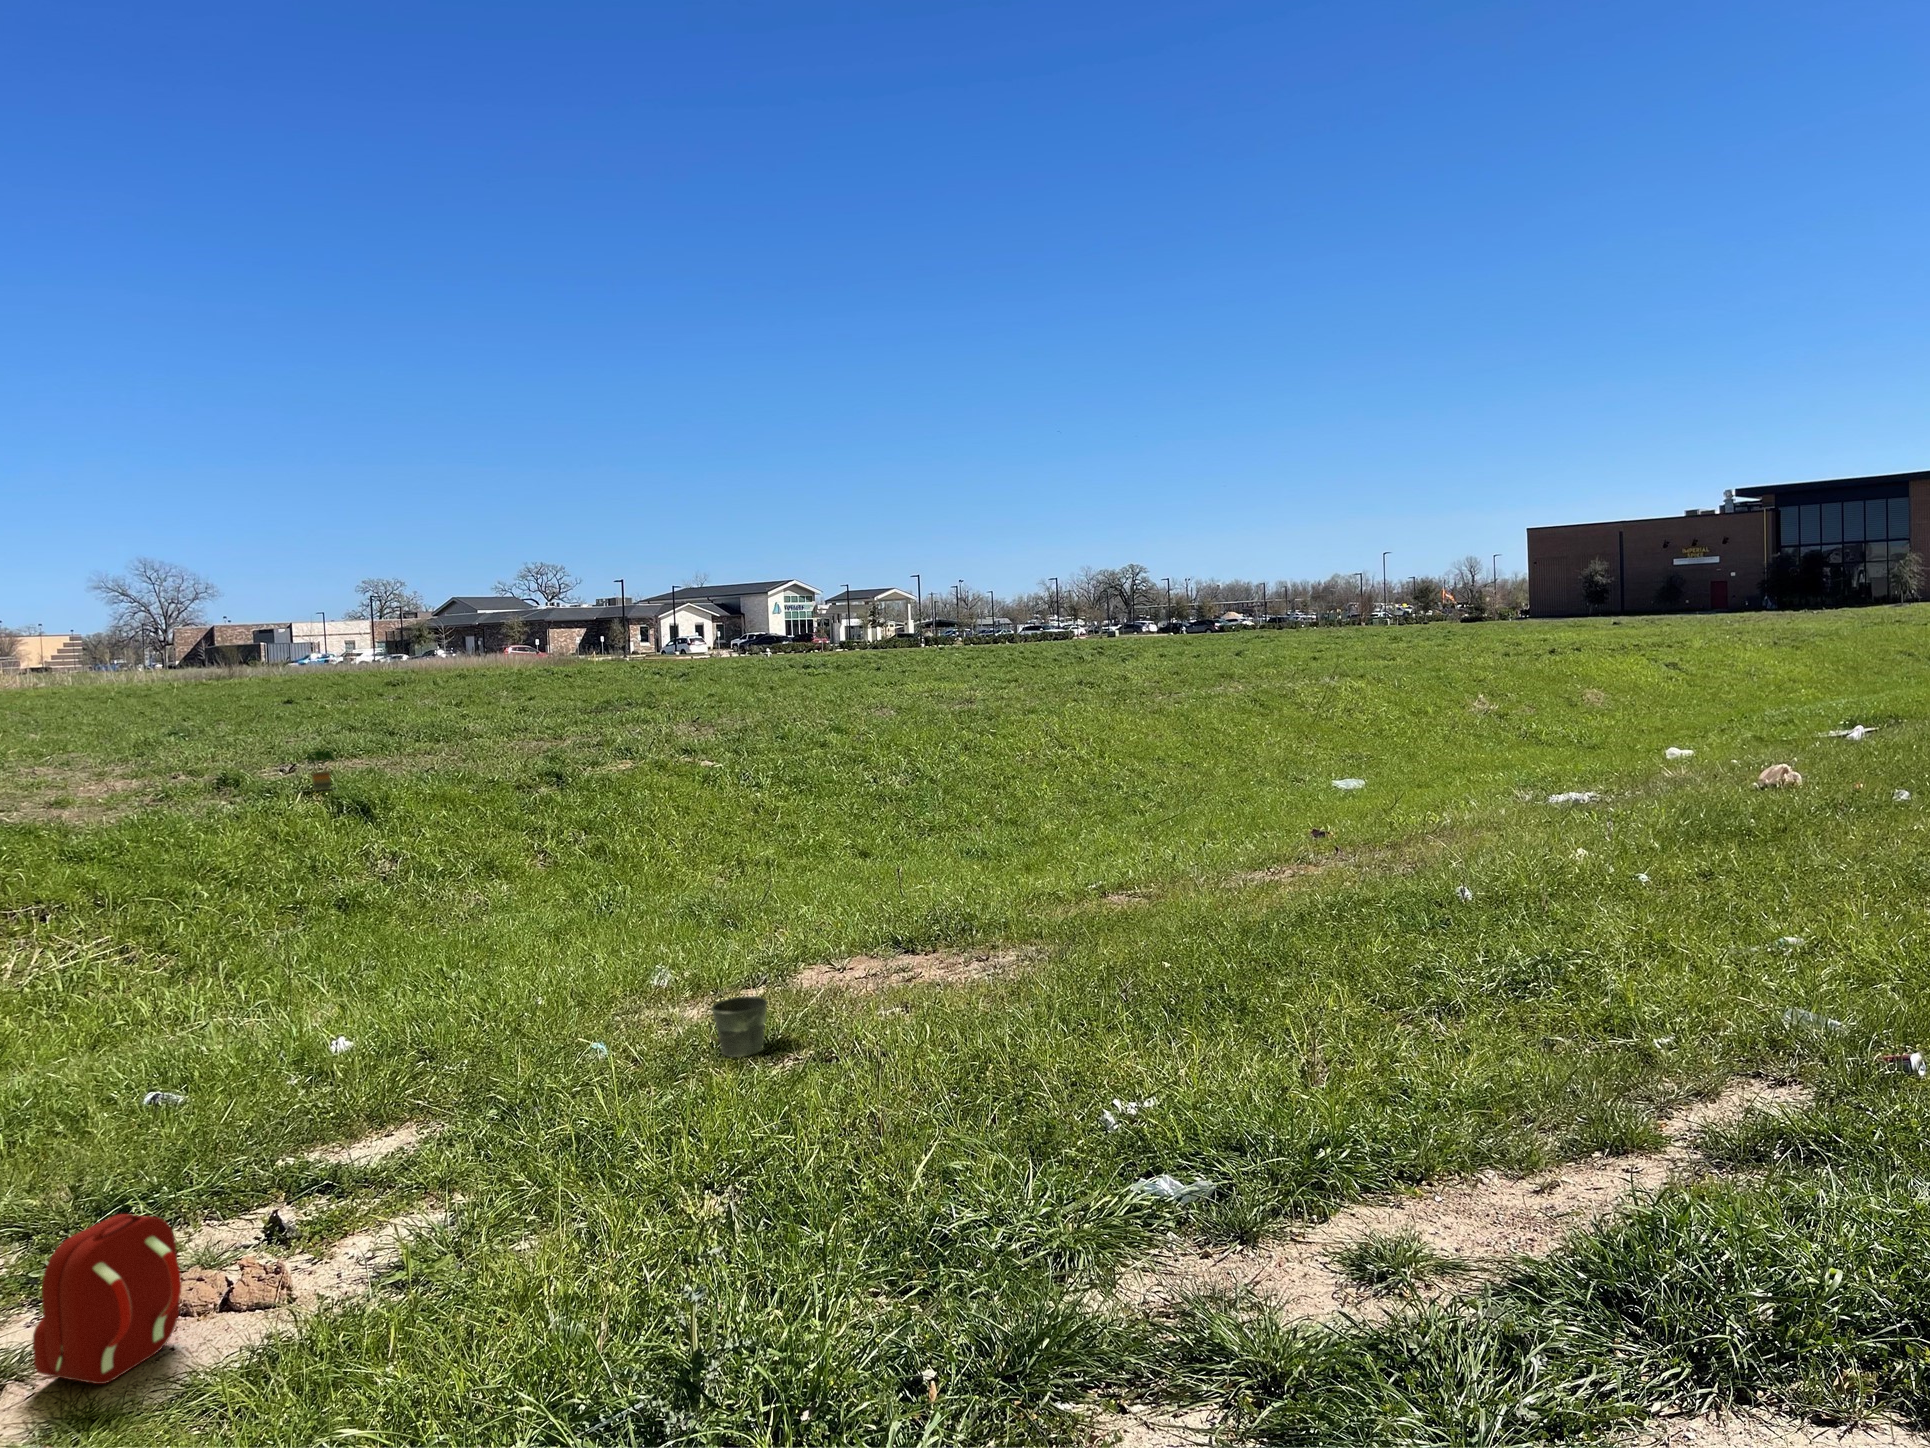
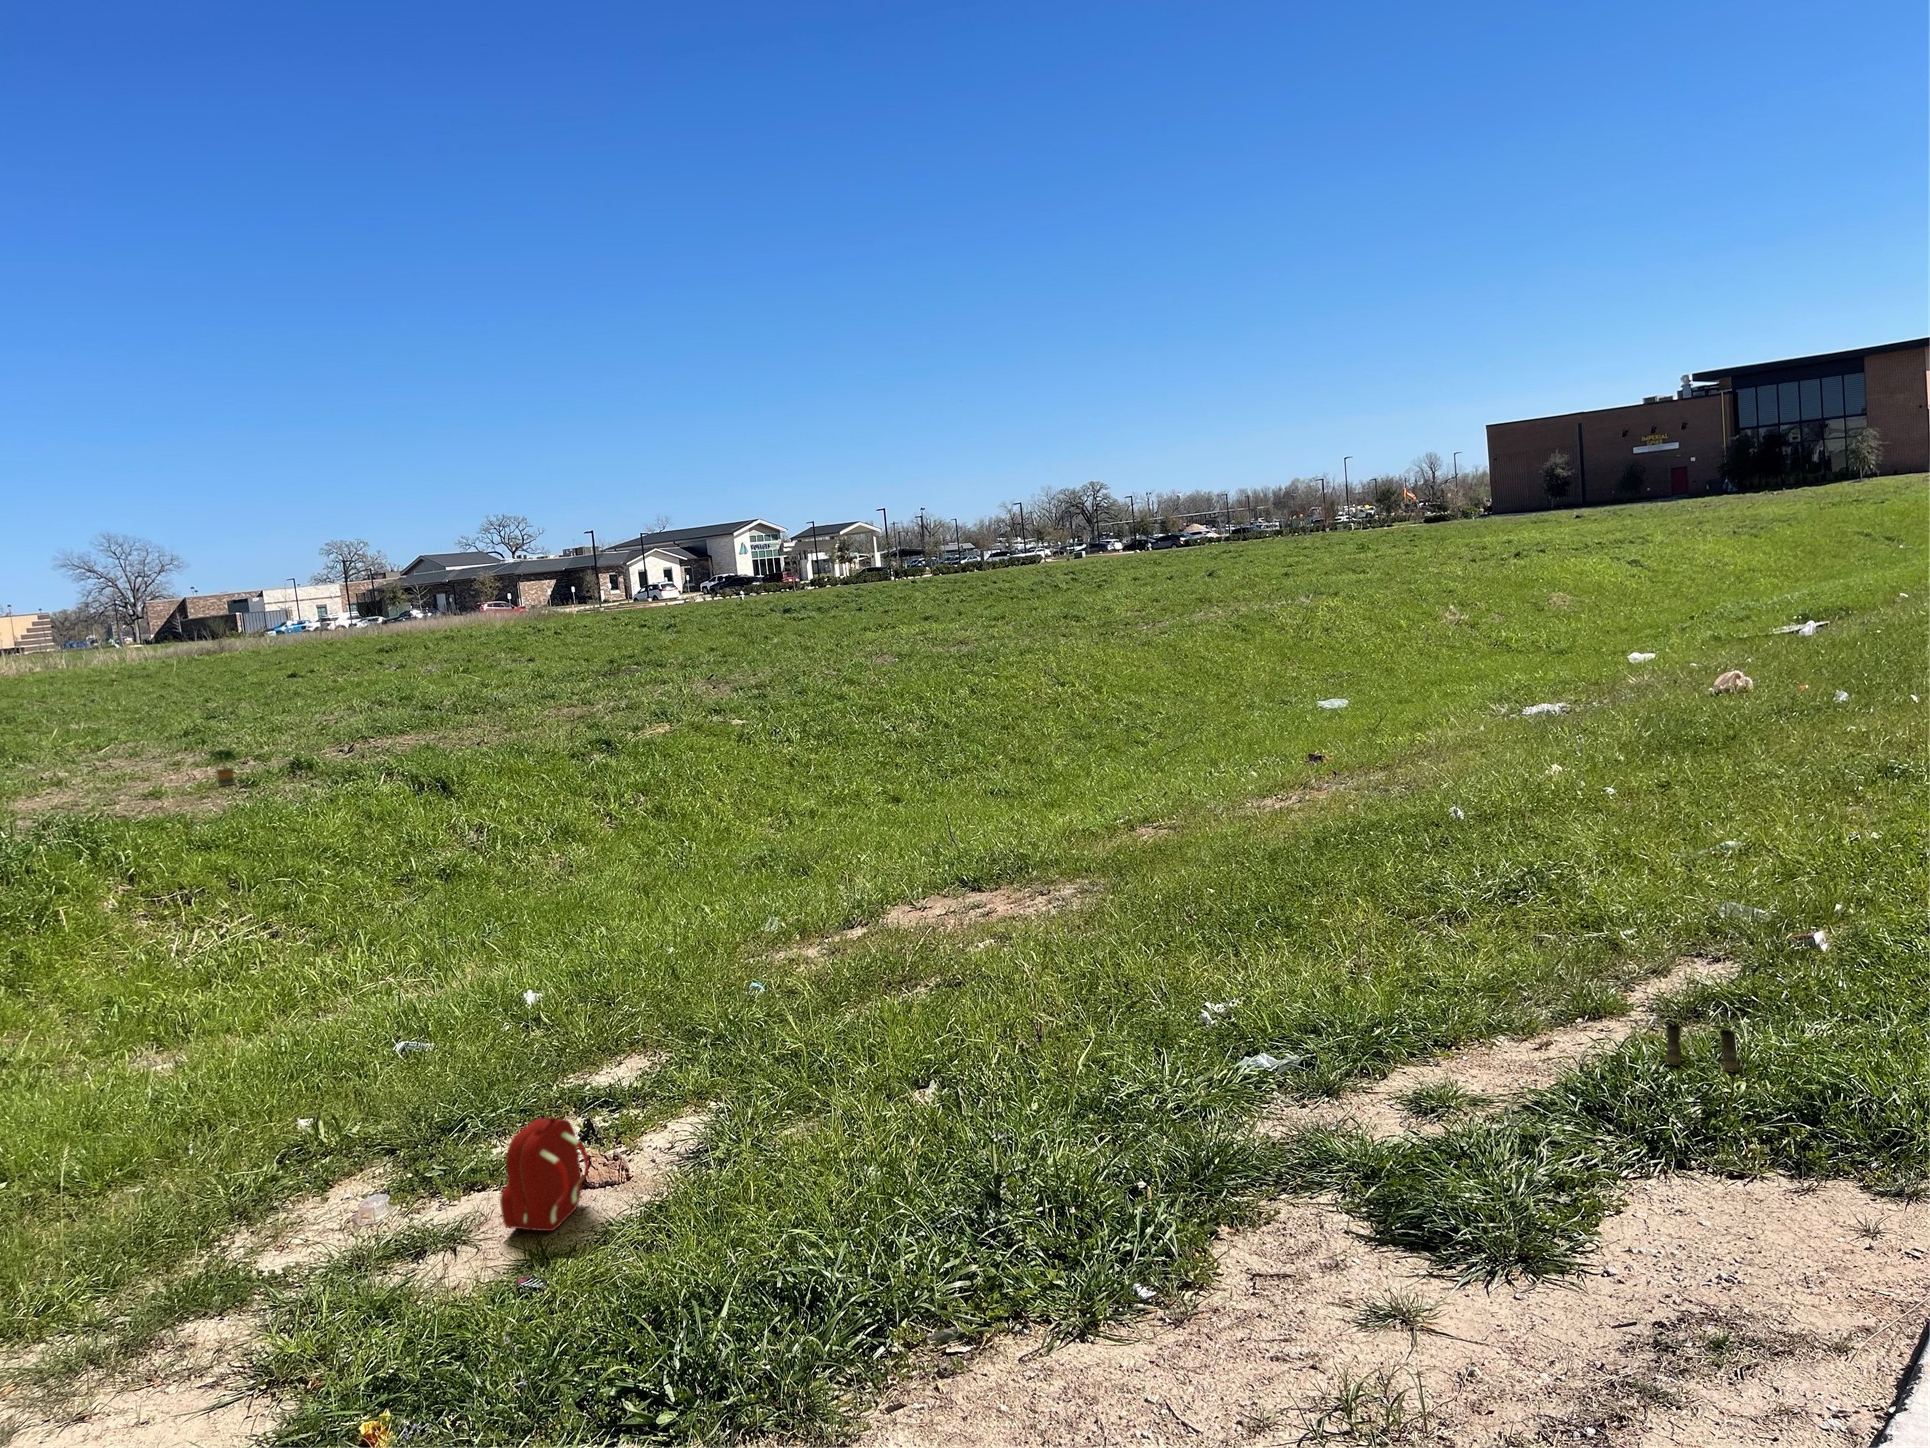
potted tree: present [307,750,336,791] -> present [209,750,236,786]
bucket: present [709,996,767,1057] -> none [858,936,904,985]
boots: none [1716,1172,1825,1252] -> present [1665,1024,1739,1072]

